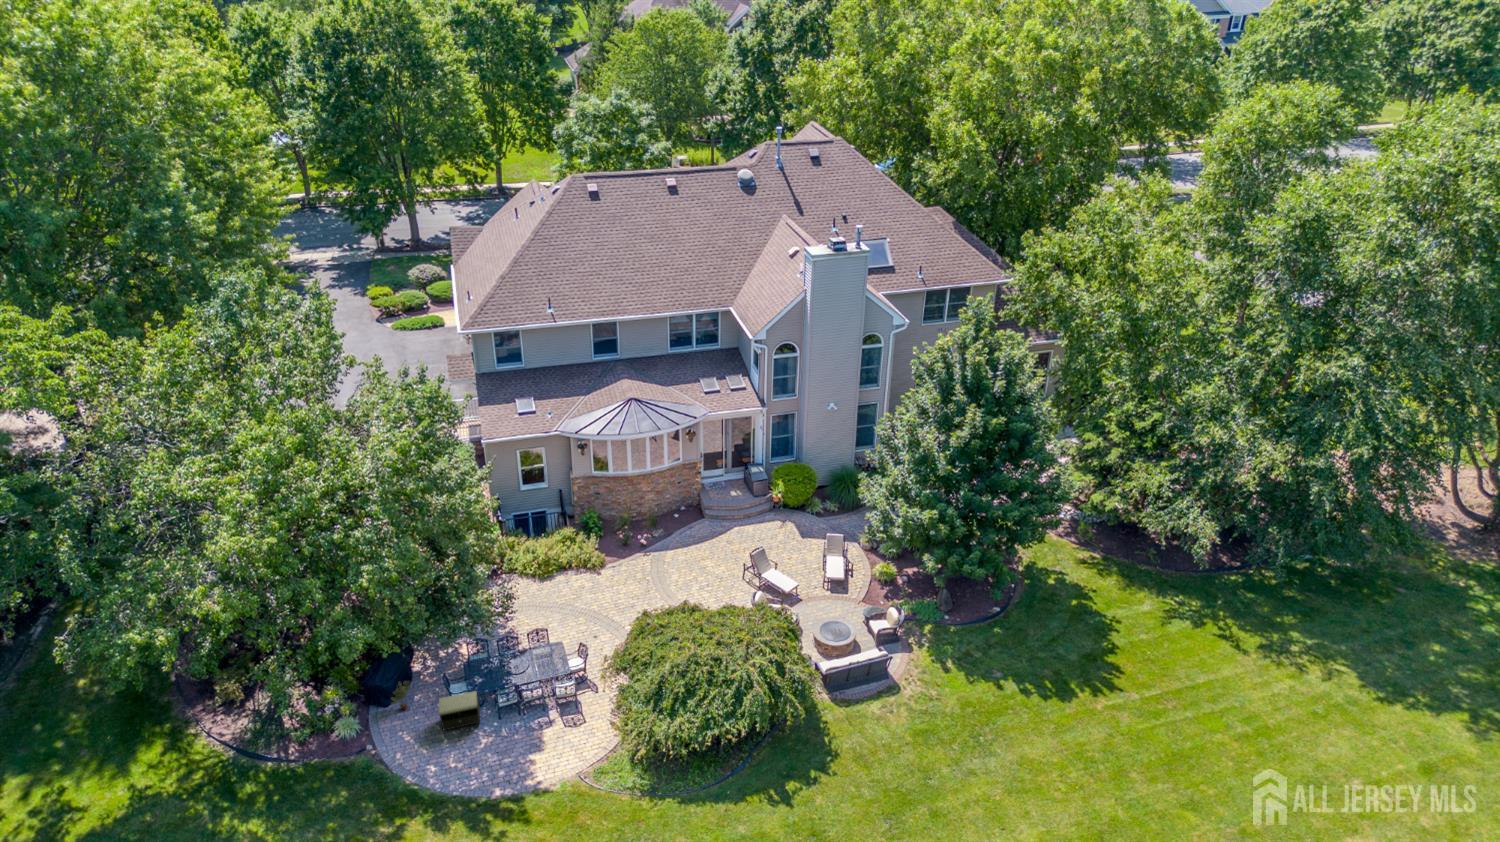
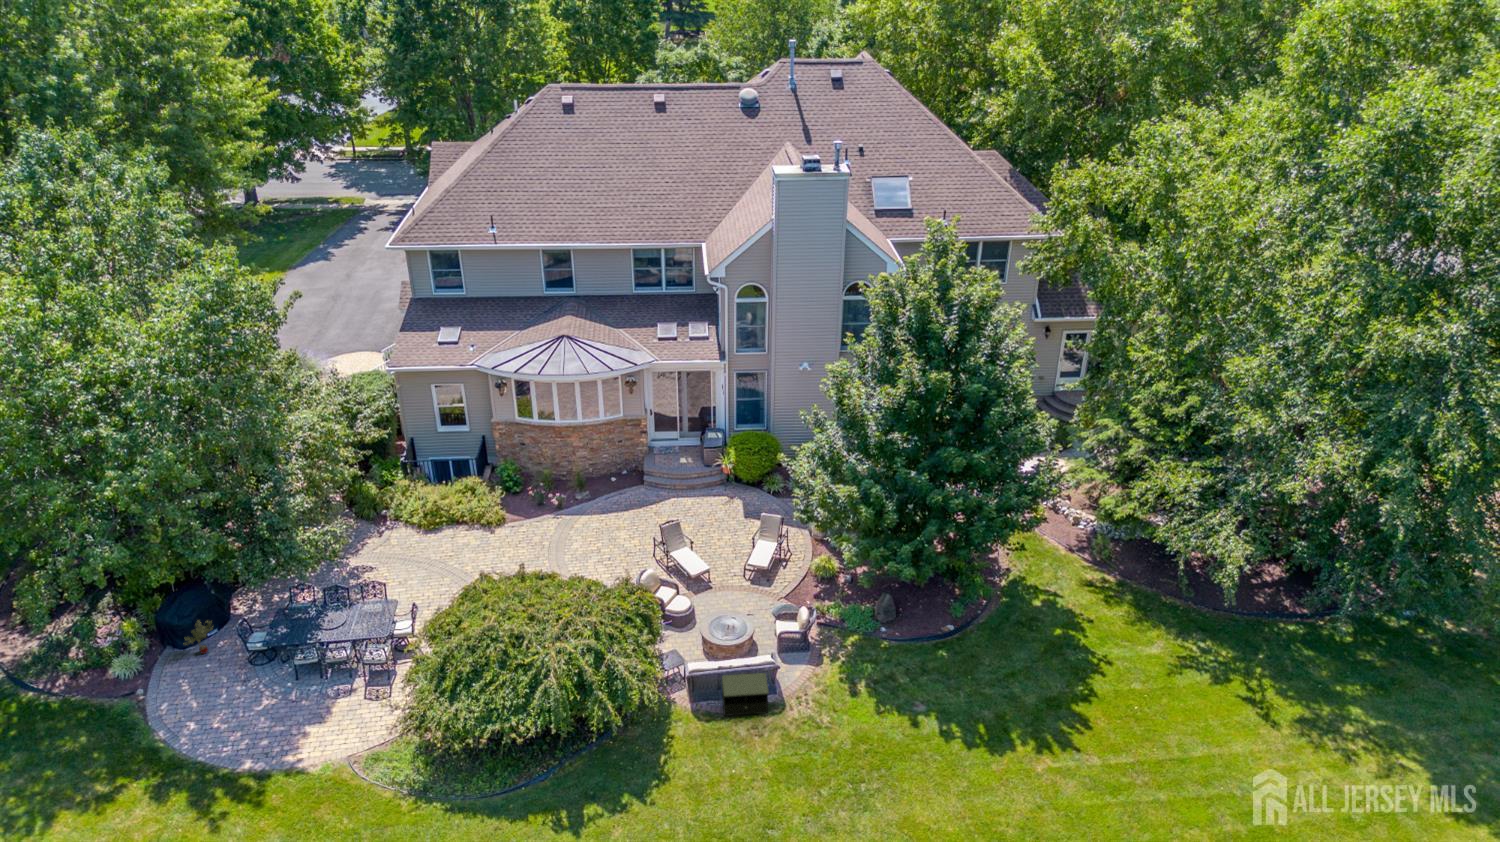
storage bench: present [439,691,480,730] -> present [722,673,769,716]

